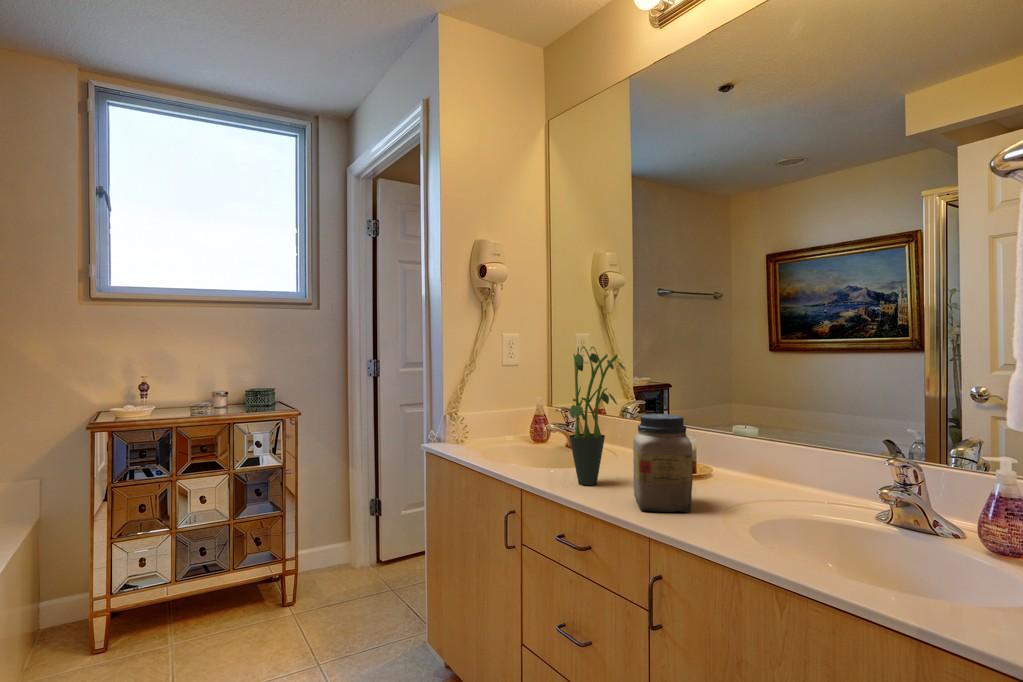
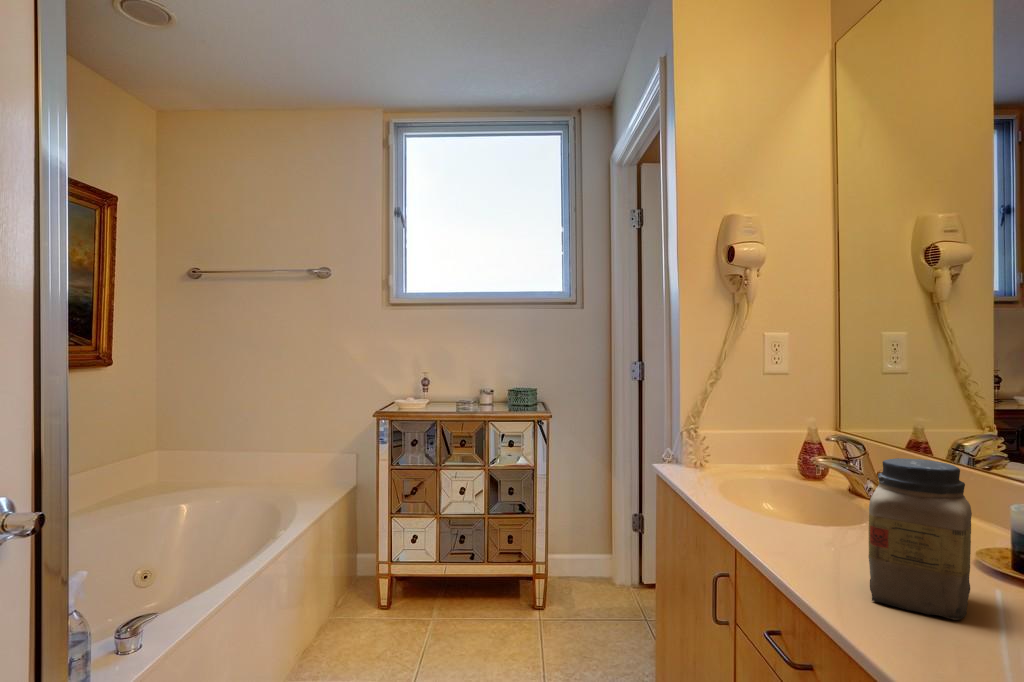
potted plant: present [569,347,625,485] -> none [796,354,883,548]

